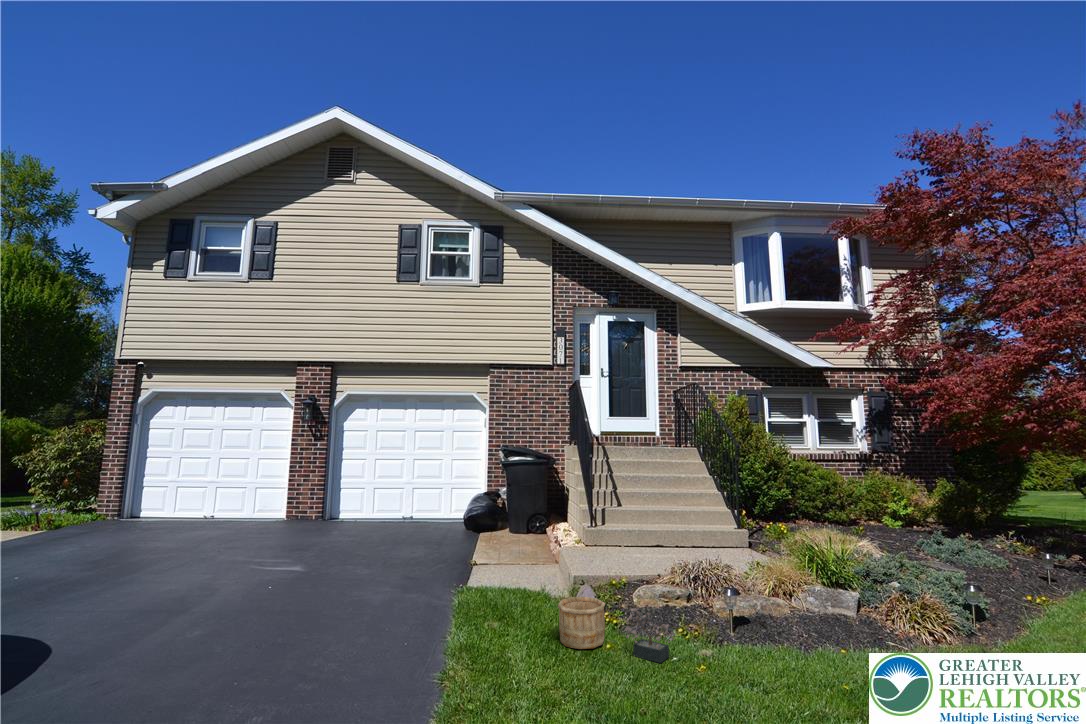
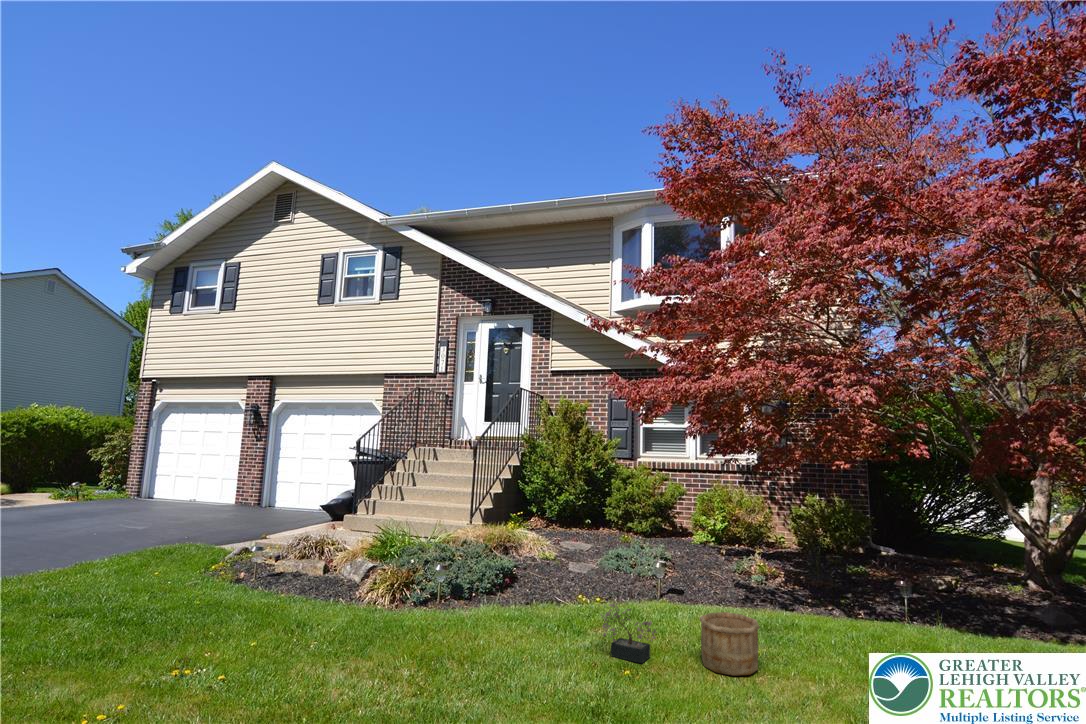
wooden bucket: present [558,597,605,649] -> present [700,612,760,676]

